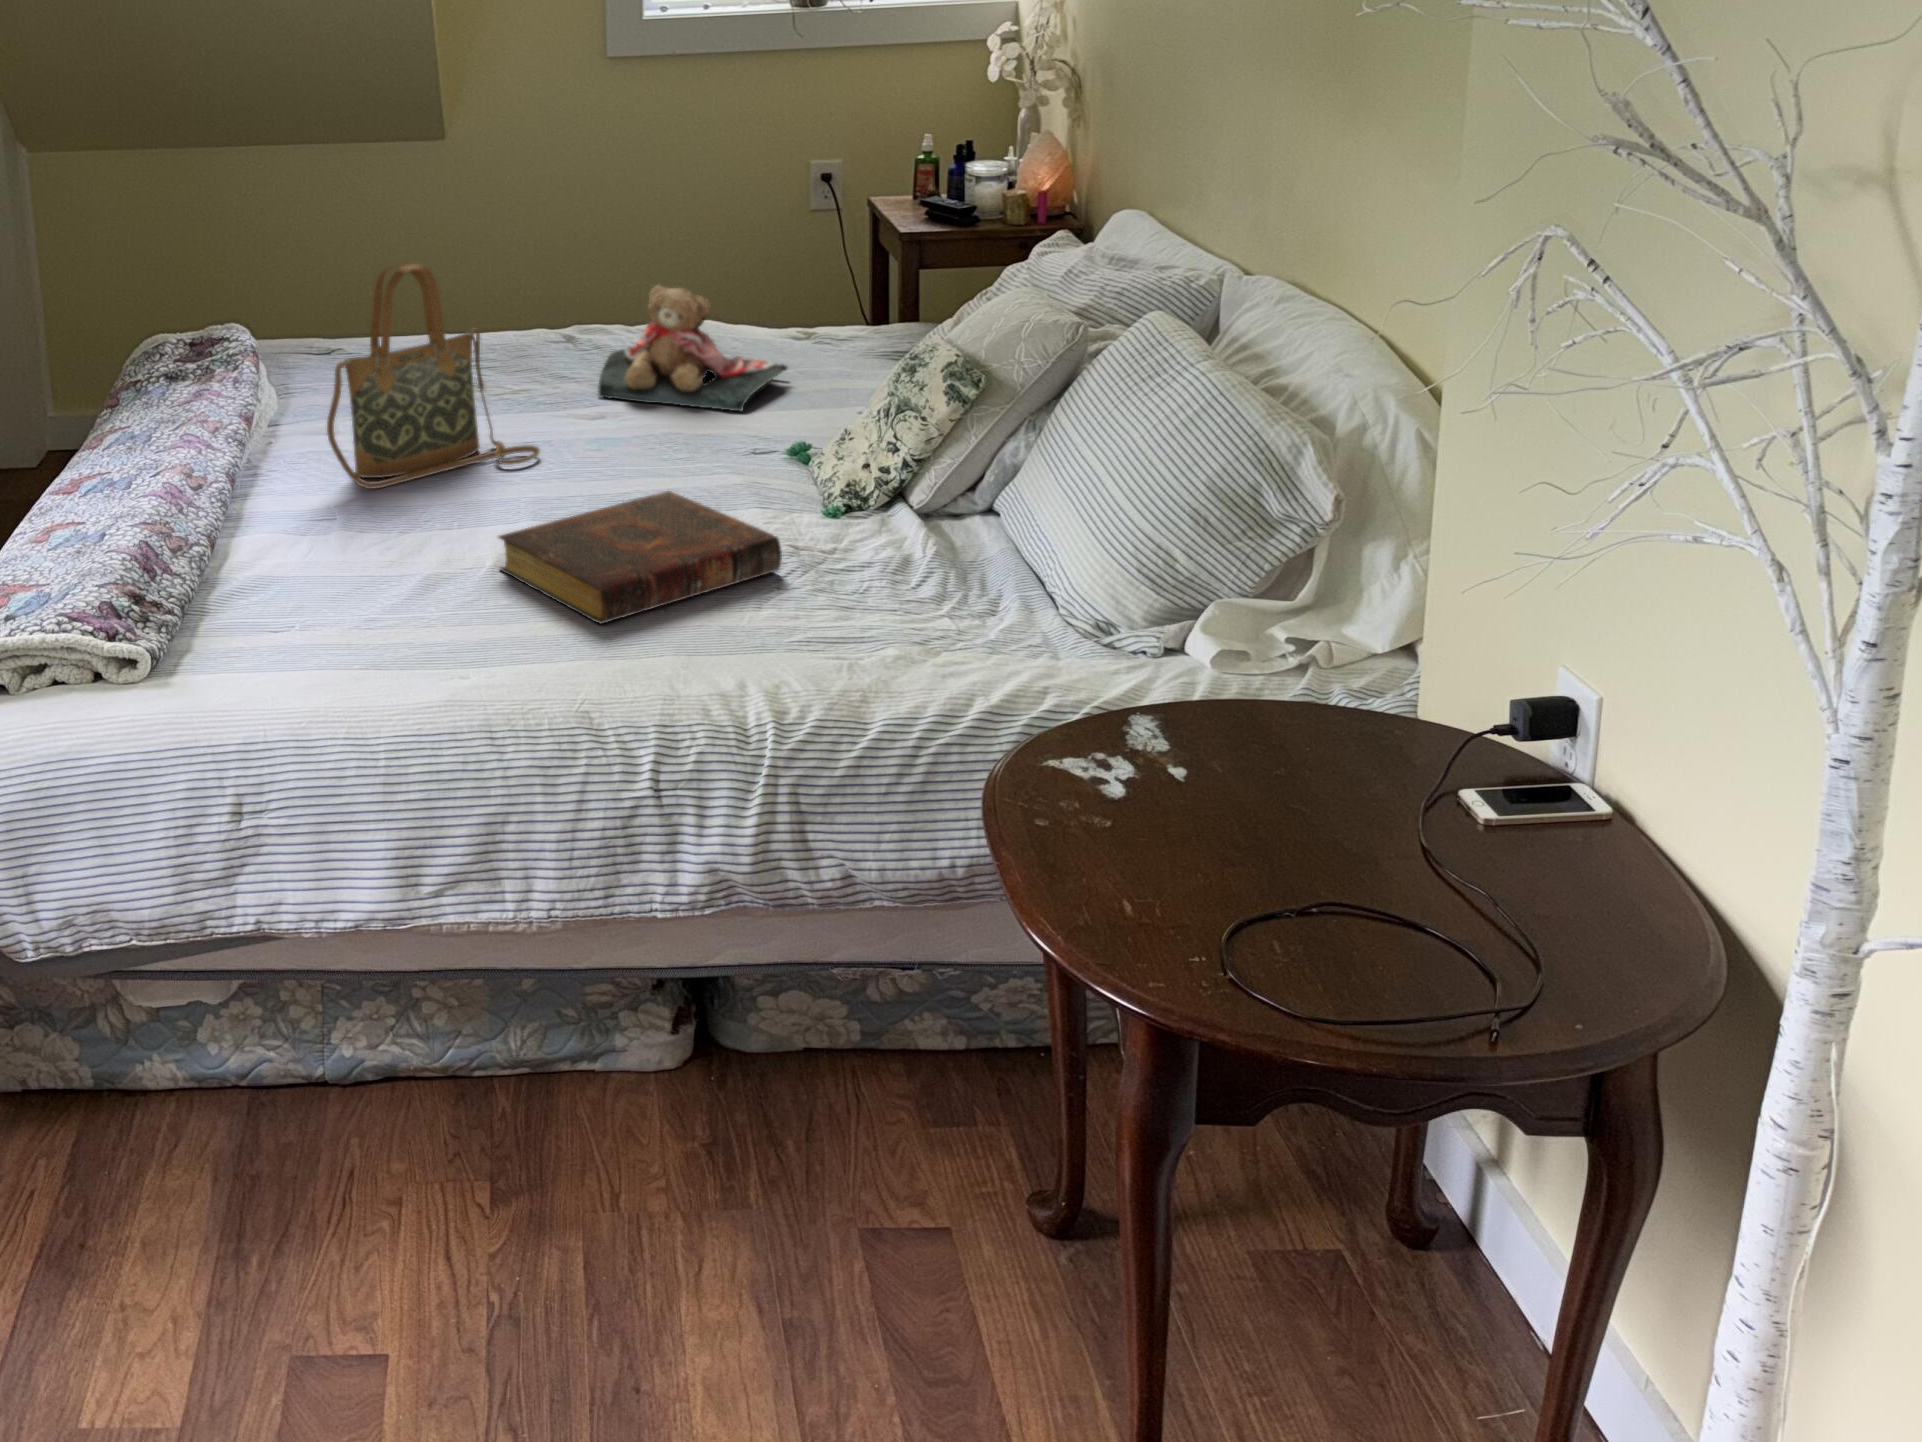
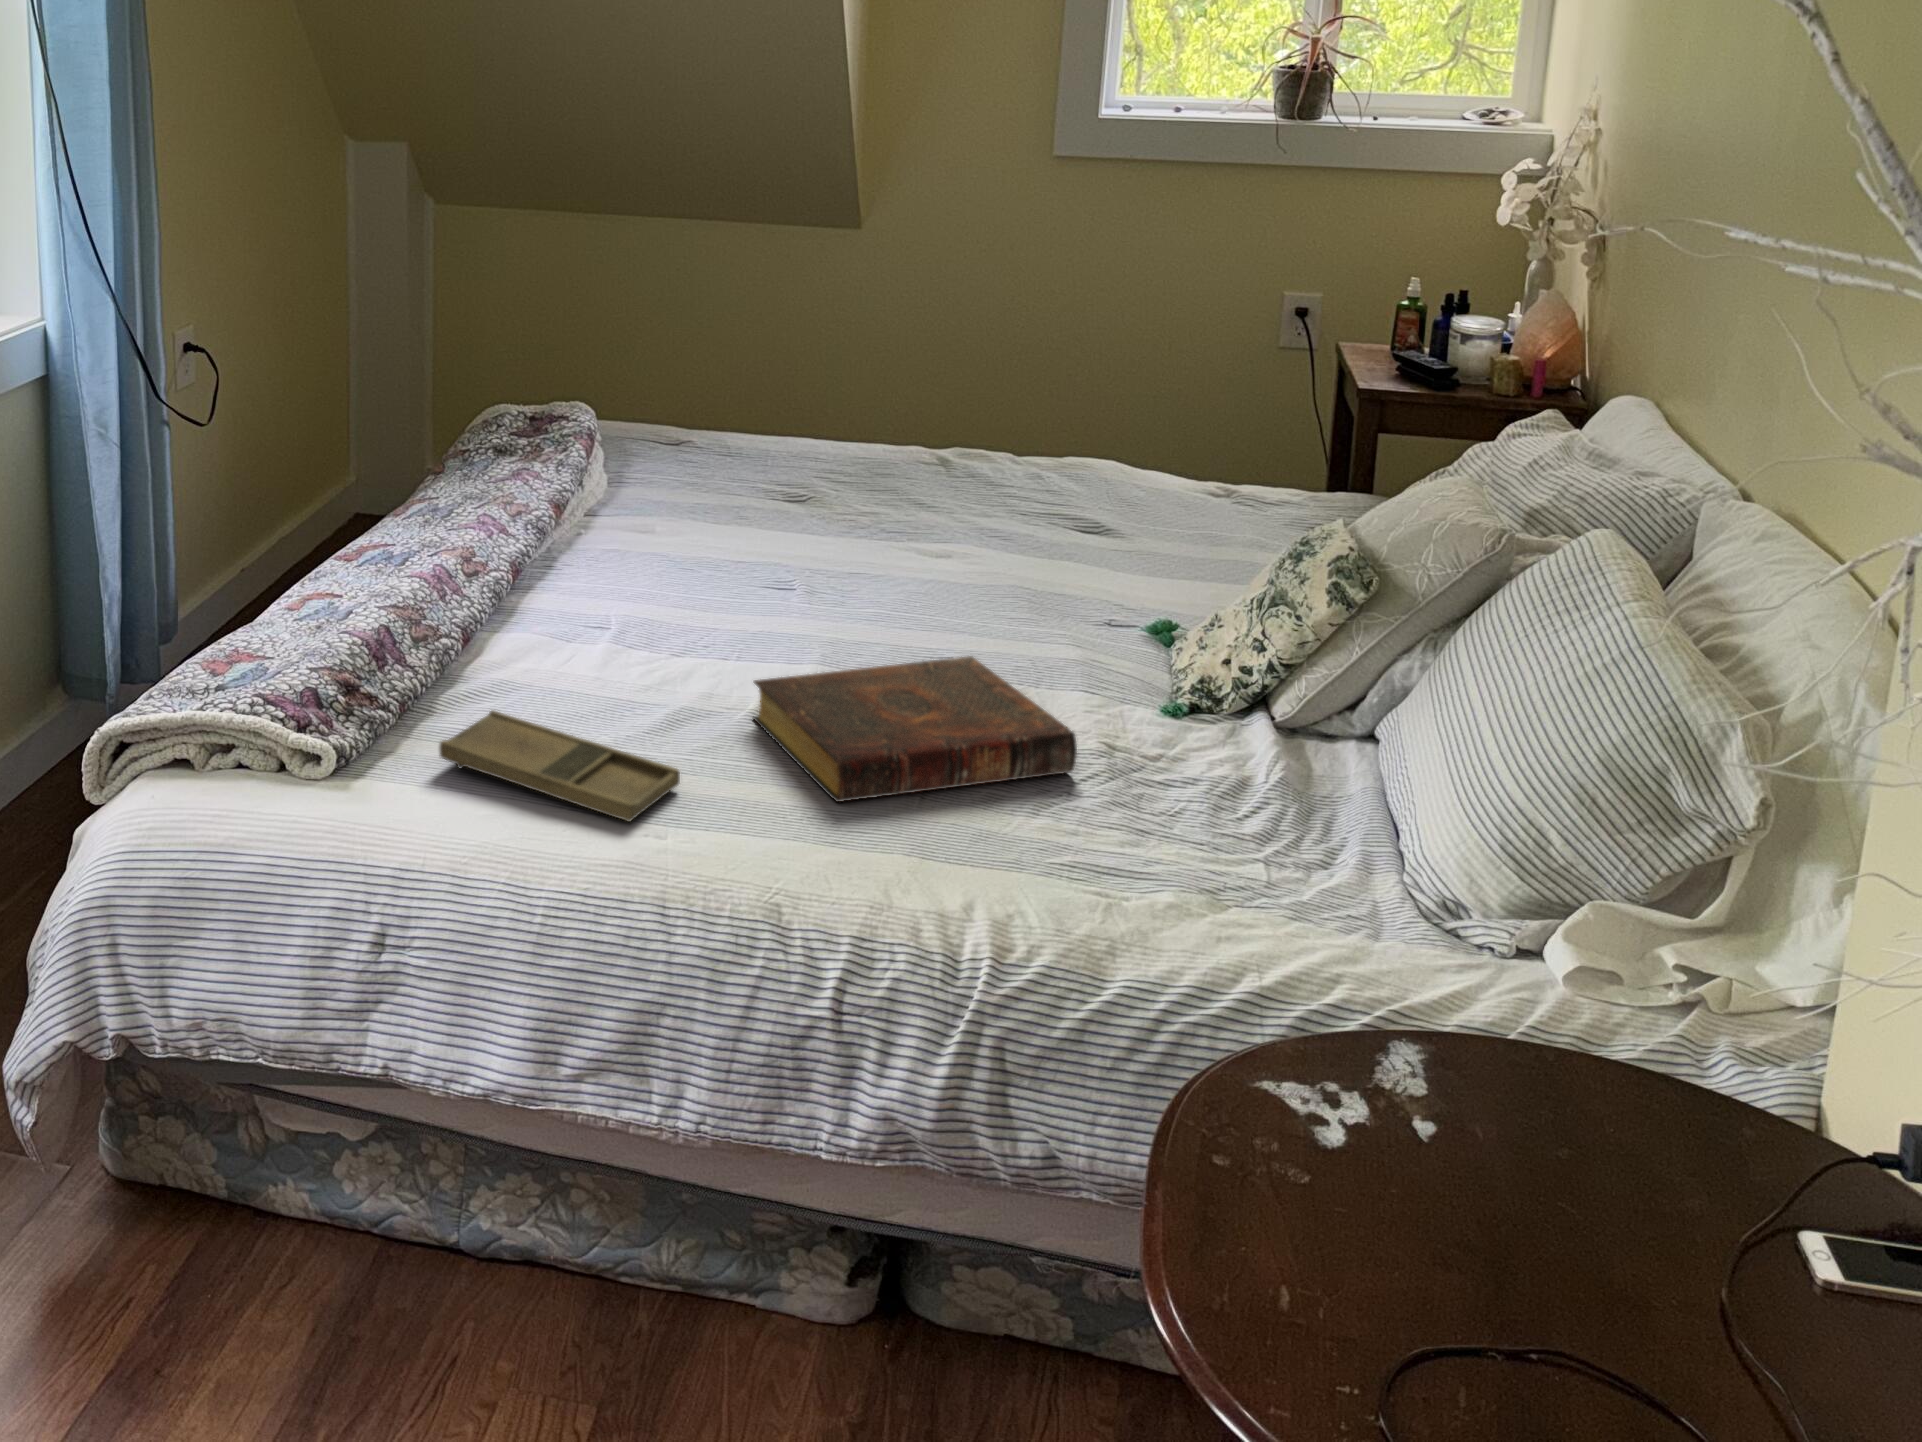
handbag: present [327,263,540,489] -> none [613,359,857,603]
teddy bear: present [598,285,787,411] -> none [954,407,1189,571]
tray: none [242,595,464,668] -> present [439,711,680,821]

